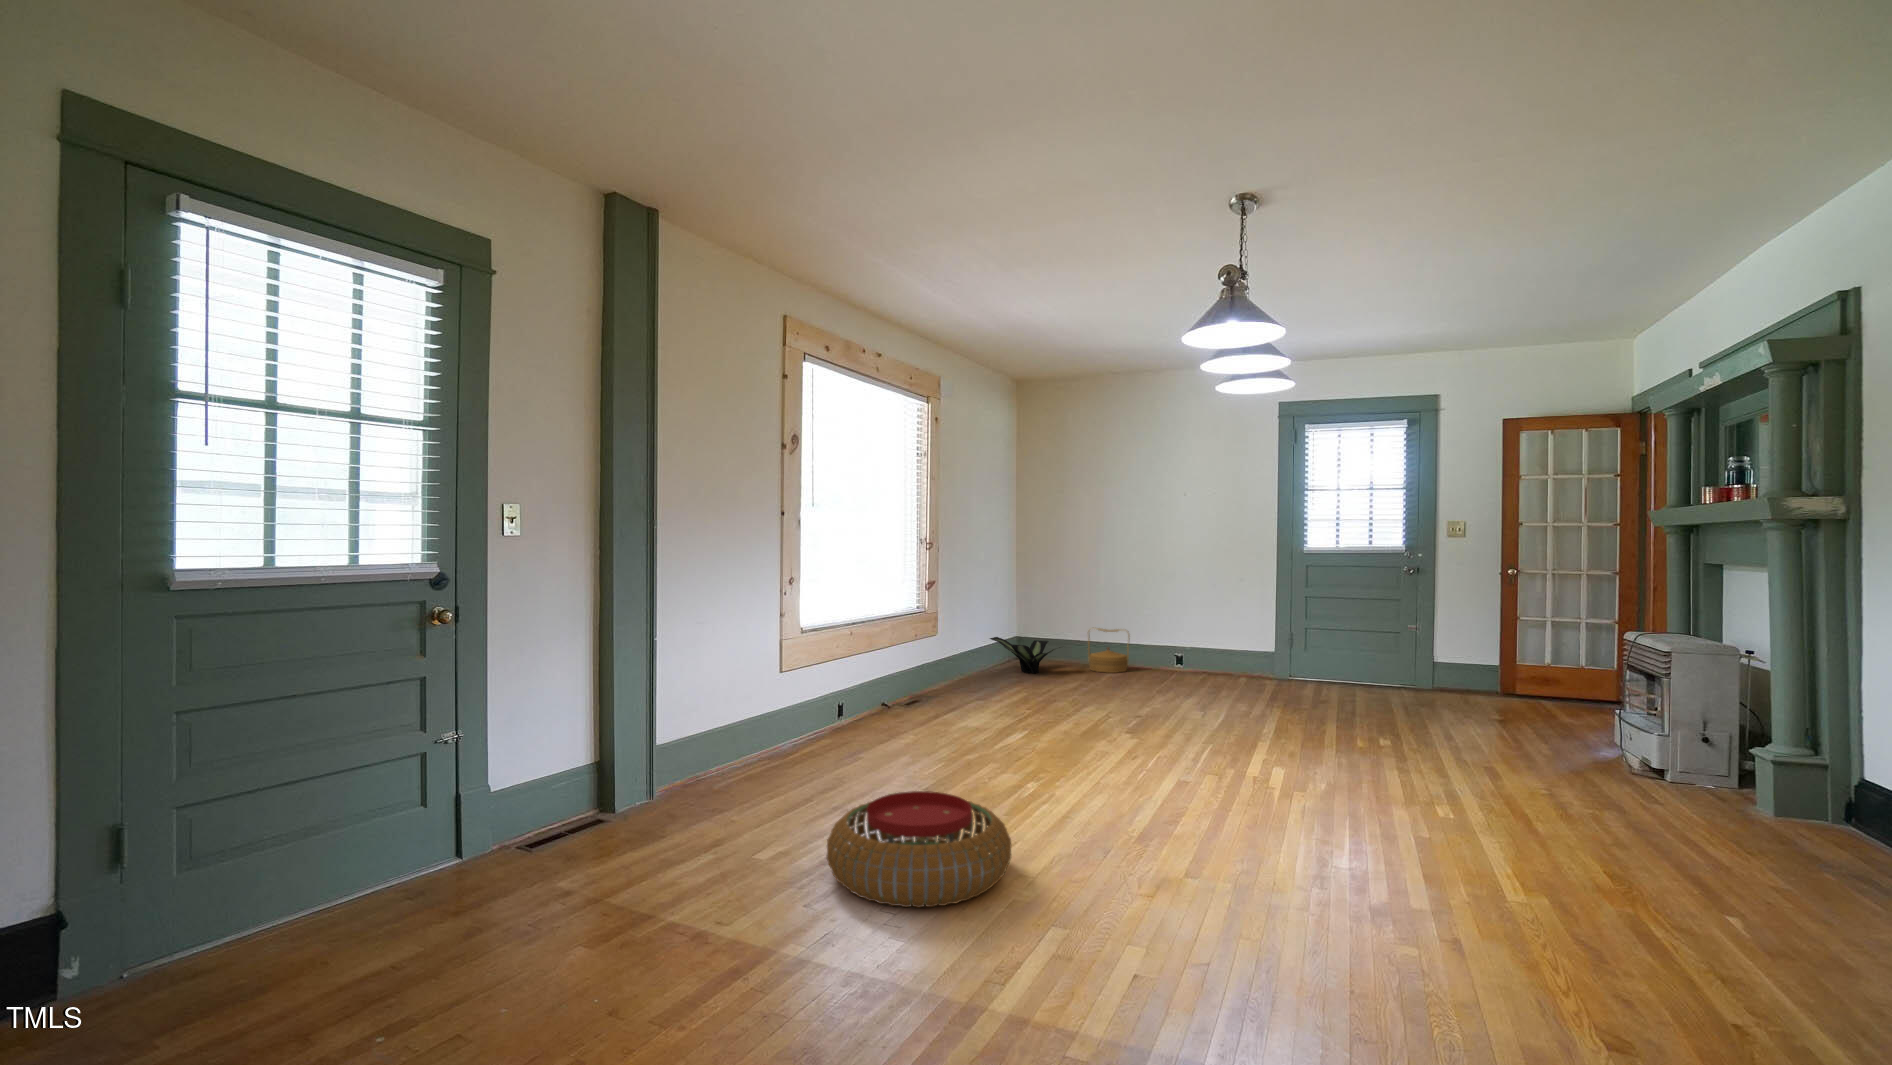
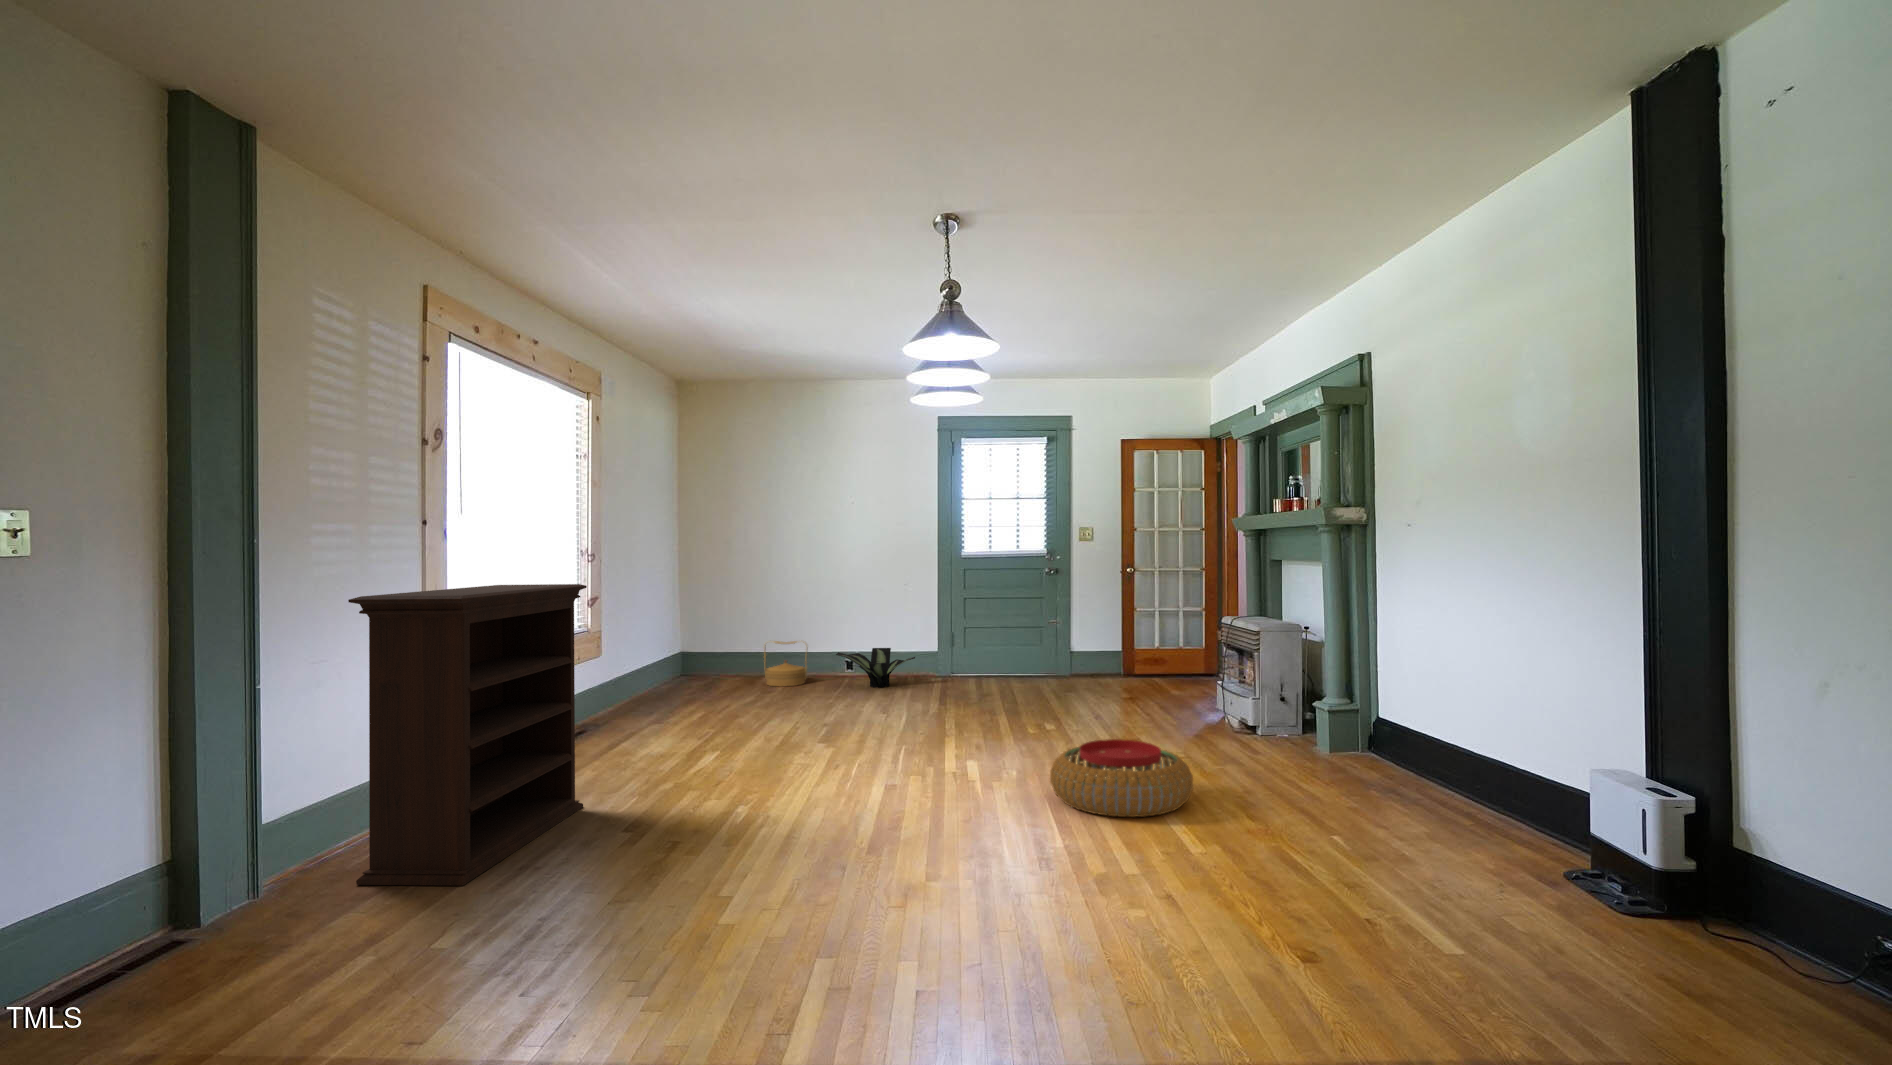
bookshelf: none [715,566,902,813] -> present [348,584,587,886]
potted plant: present [990,637,1061,673] -> present [836,648,915,688]
pouf: present [827,791,1011,907] -> present [1050,739,1193,817]

